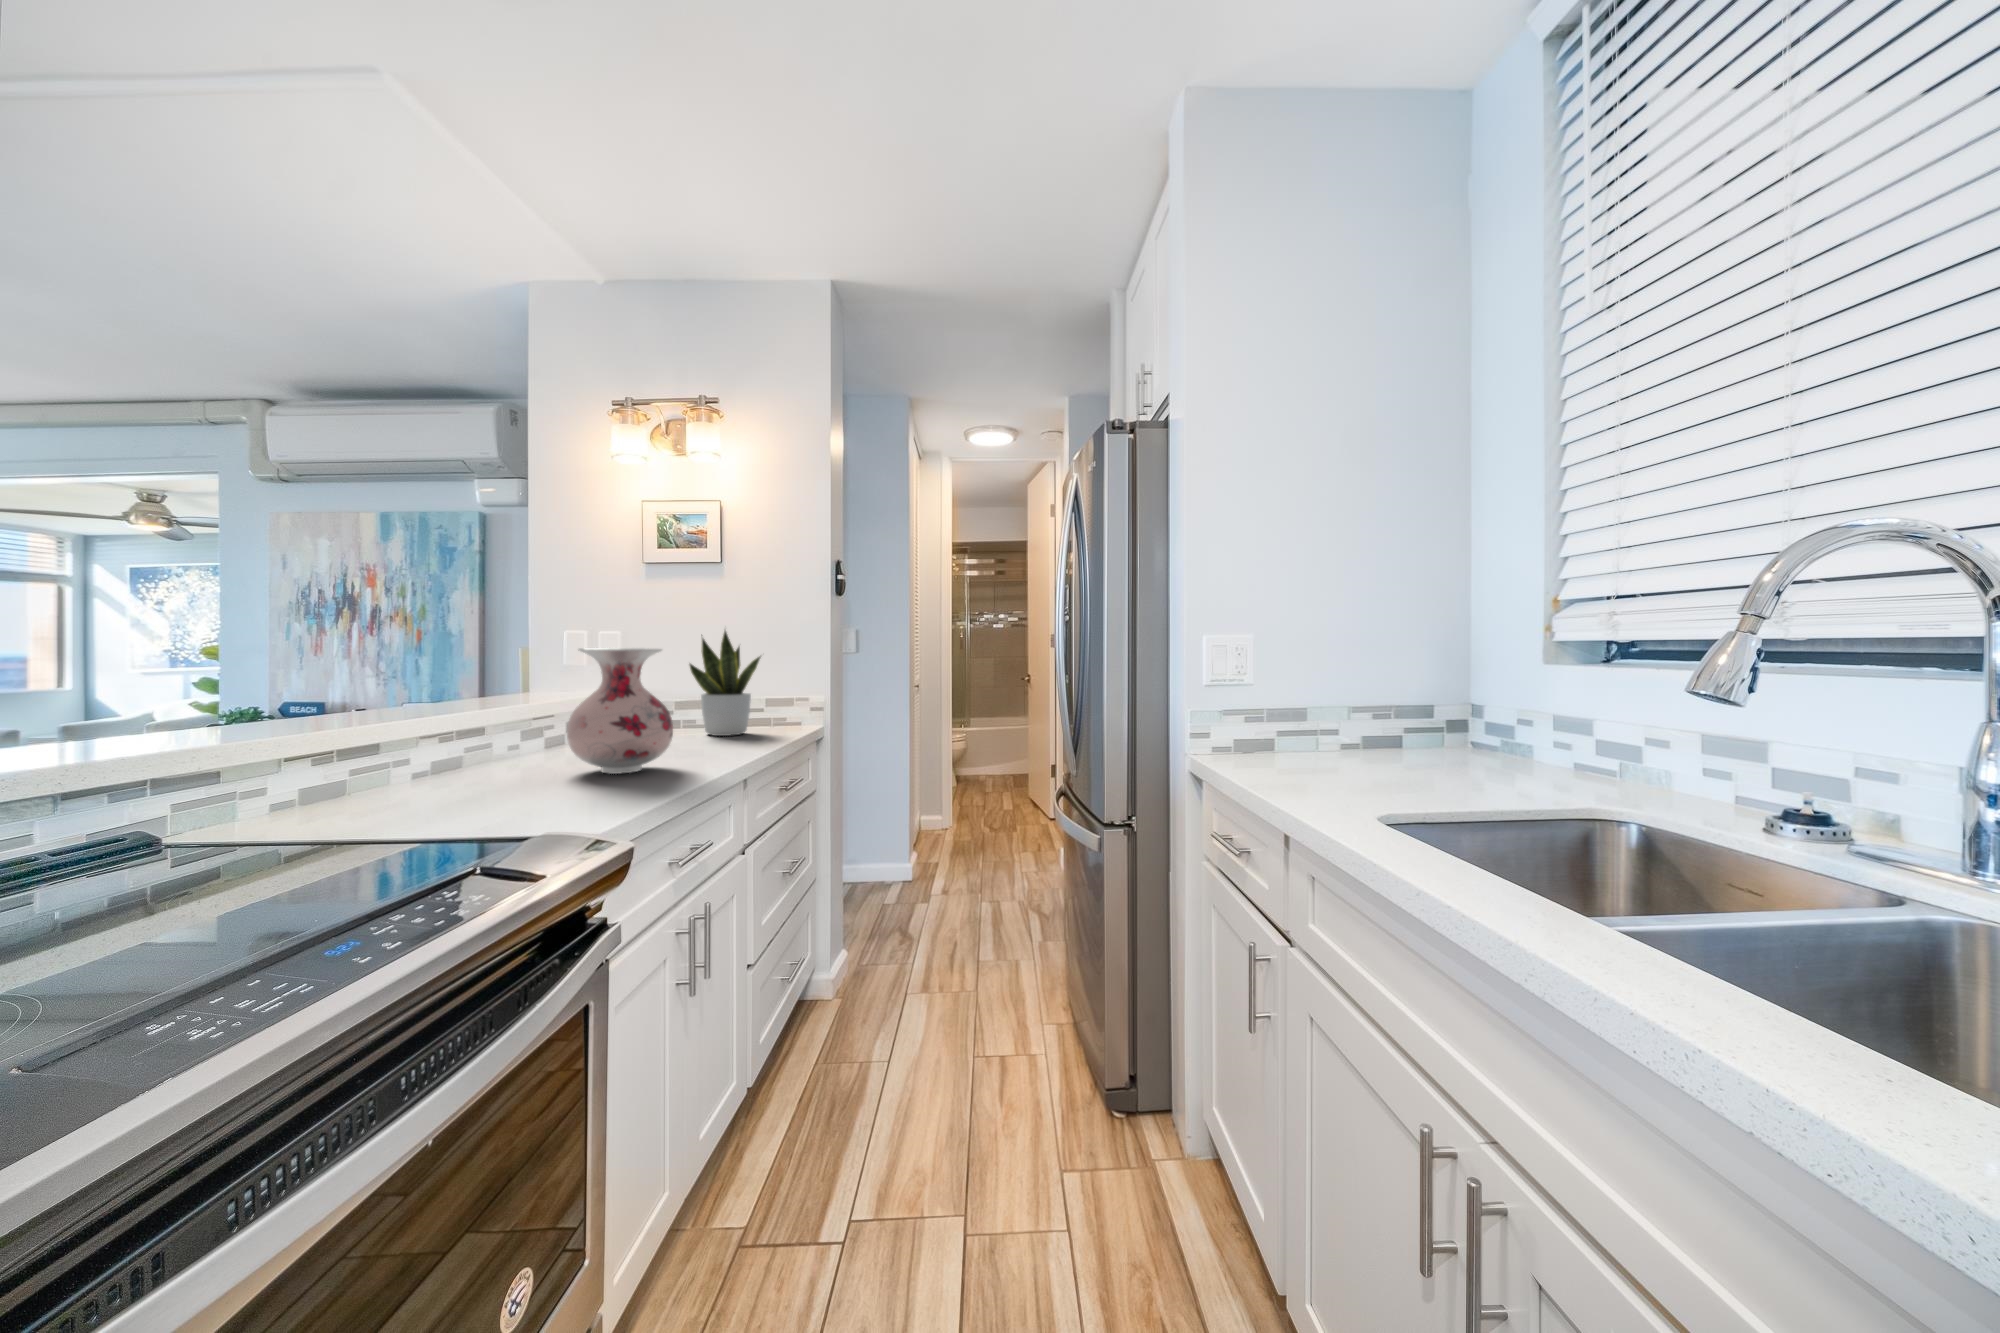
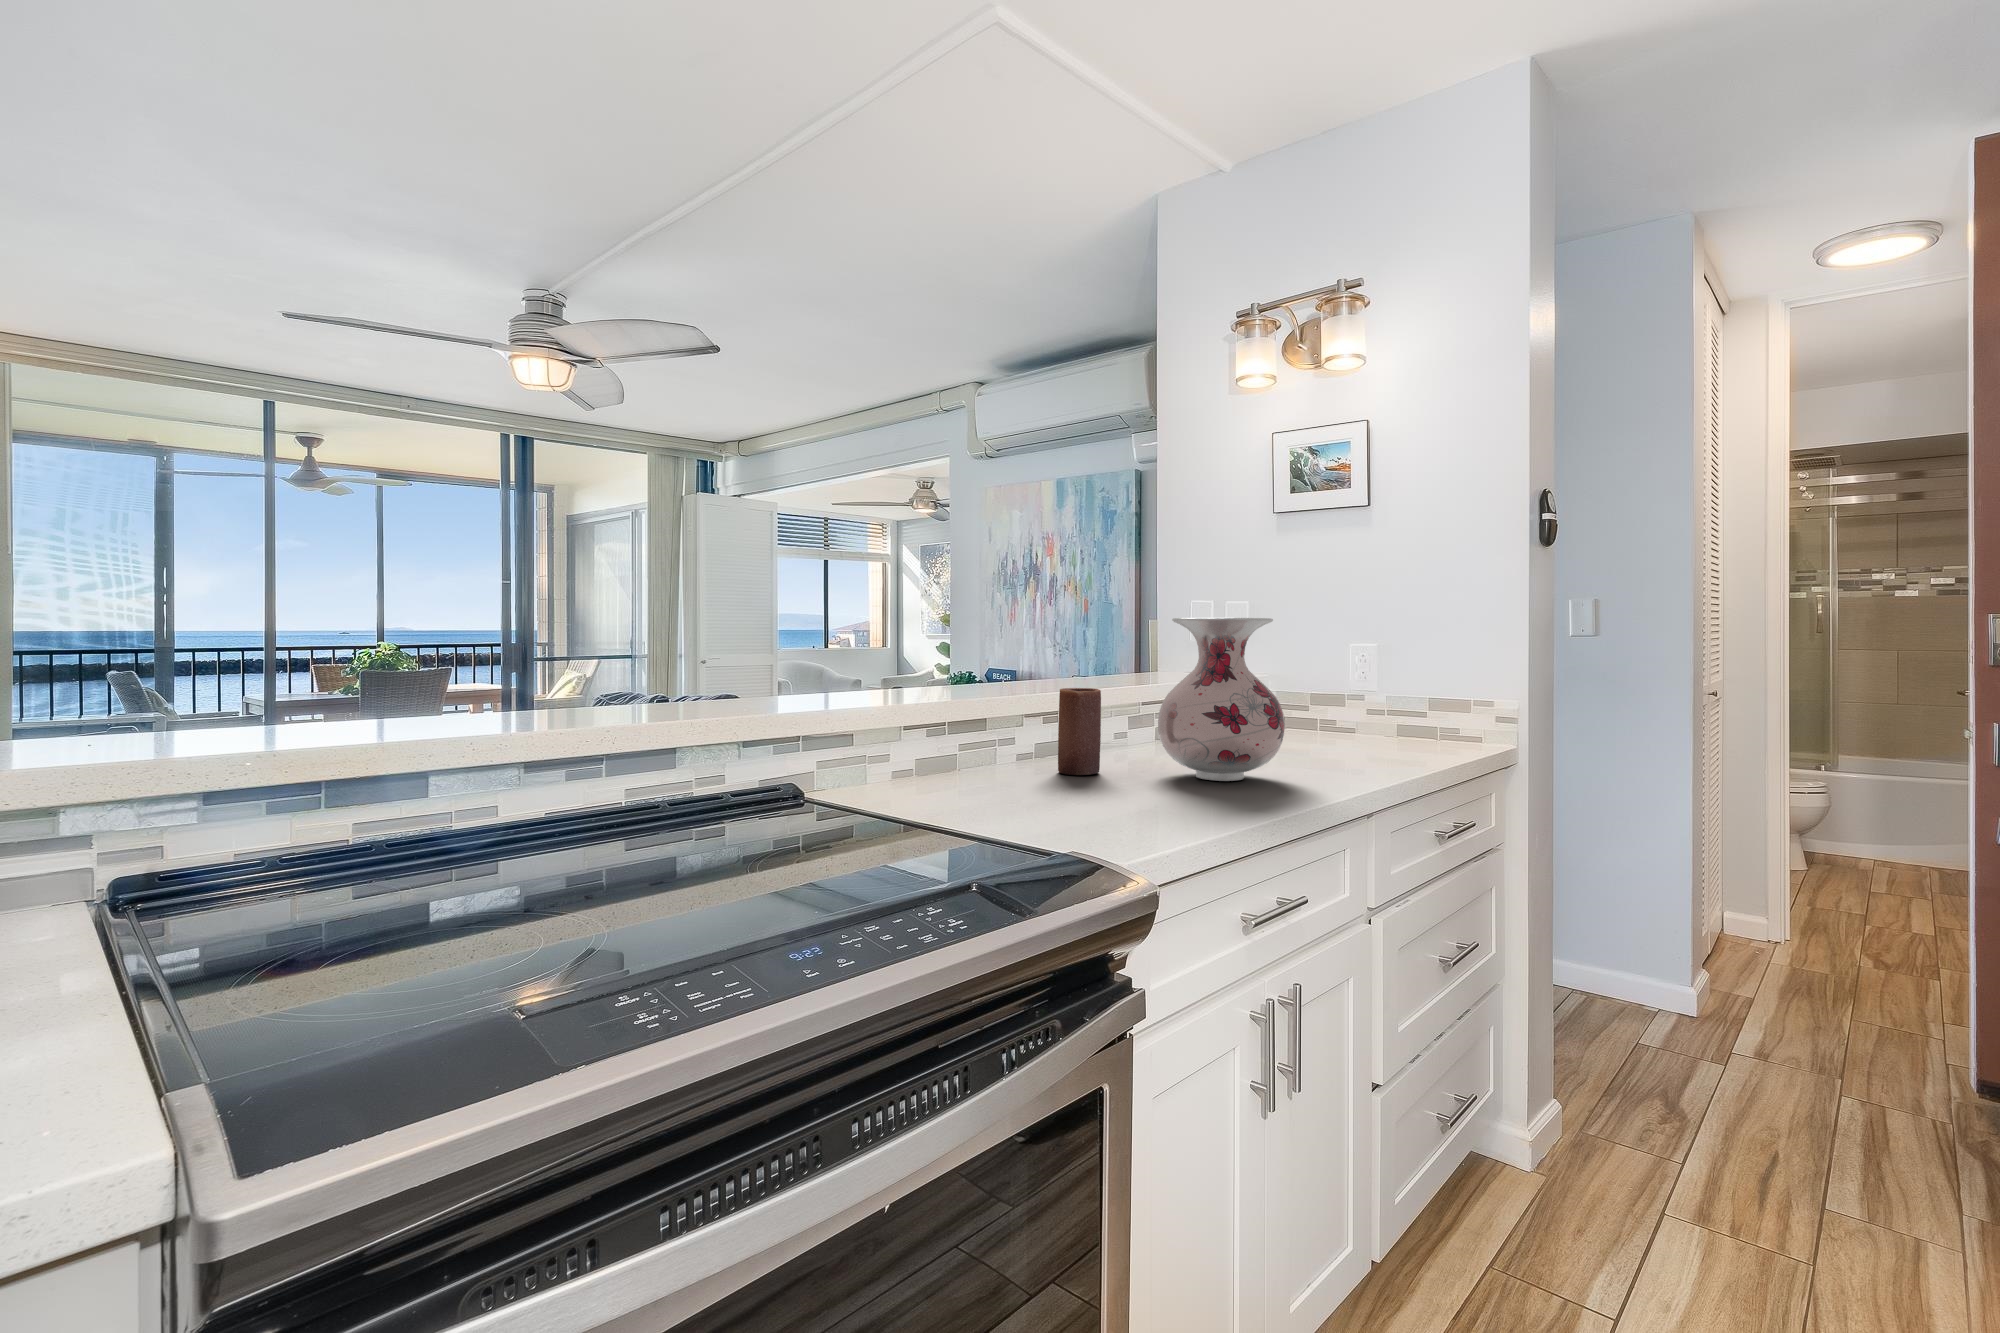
potted plant: present [690,631,761,736] -> none [1322,592,1431,746]
candle: none [469,707,512,783] -> present [1058,688,1101,775]

